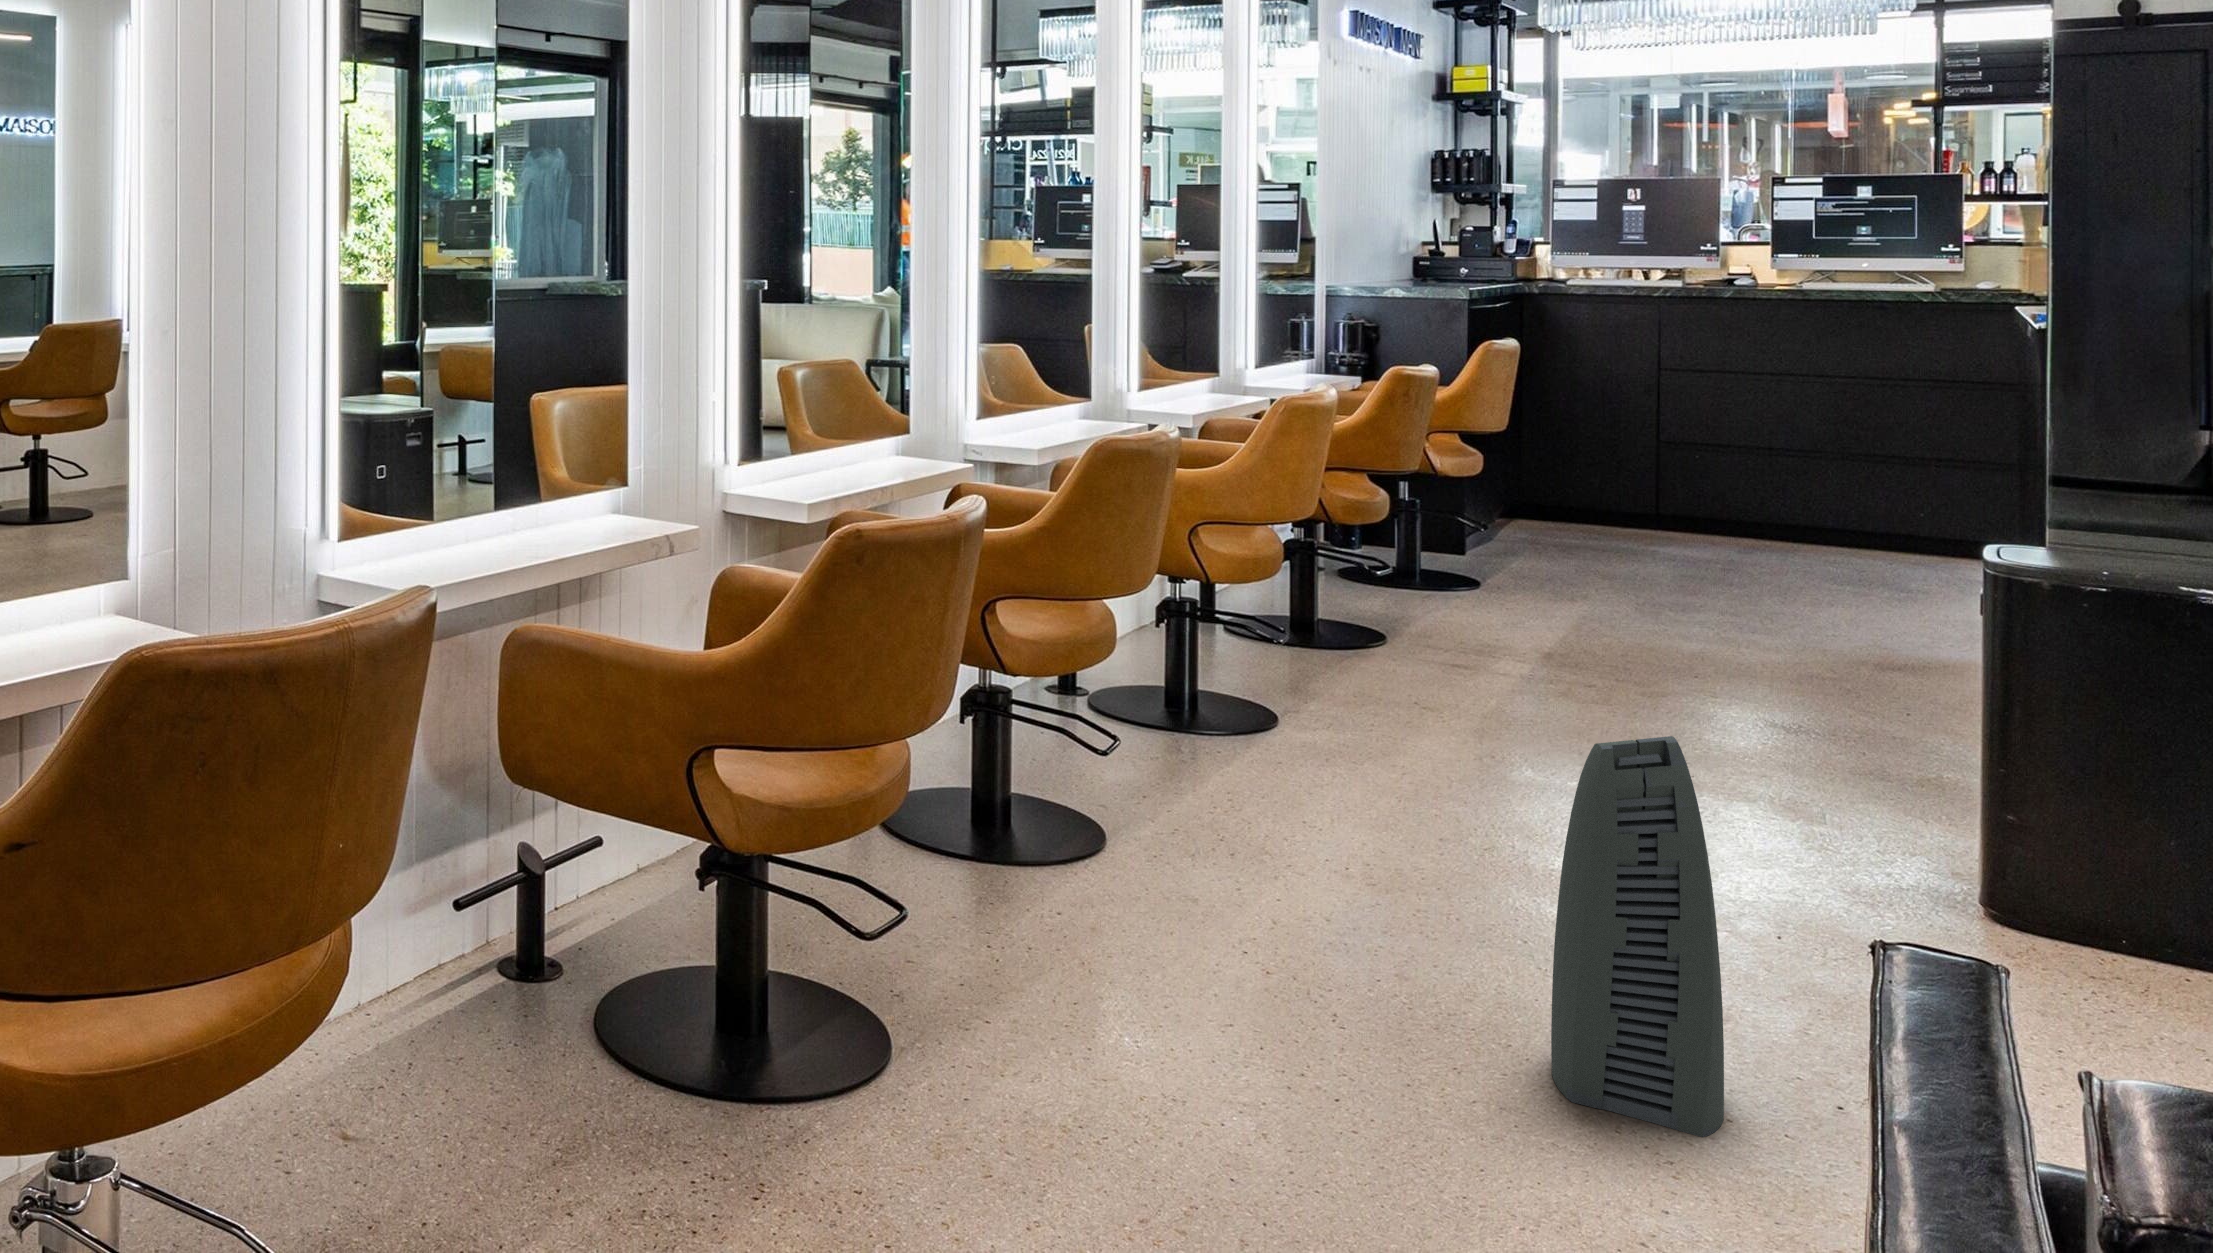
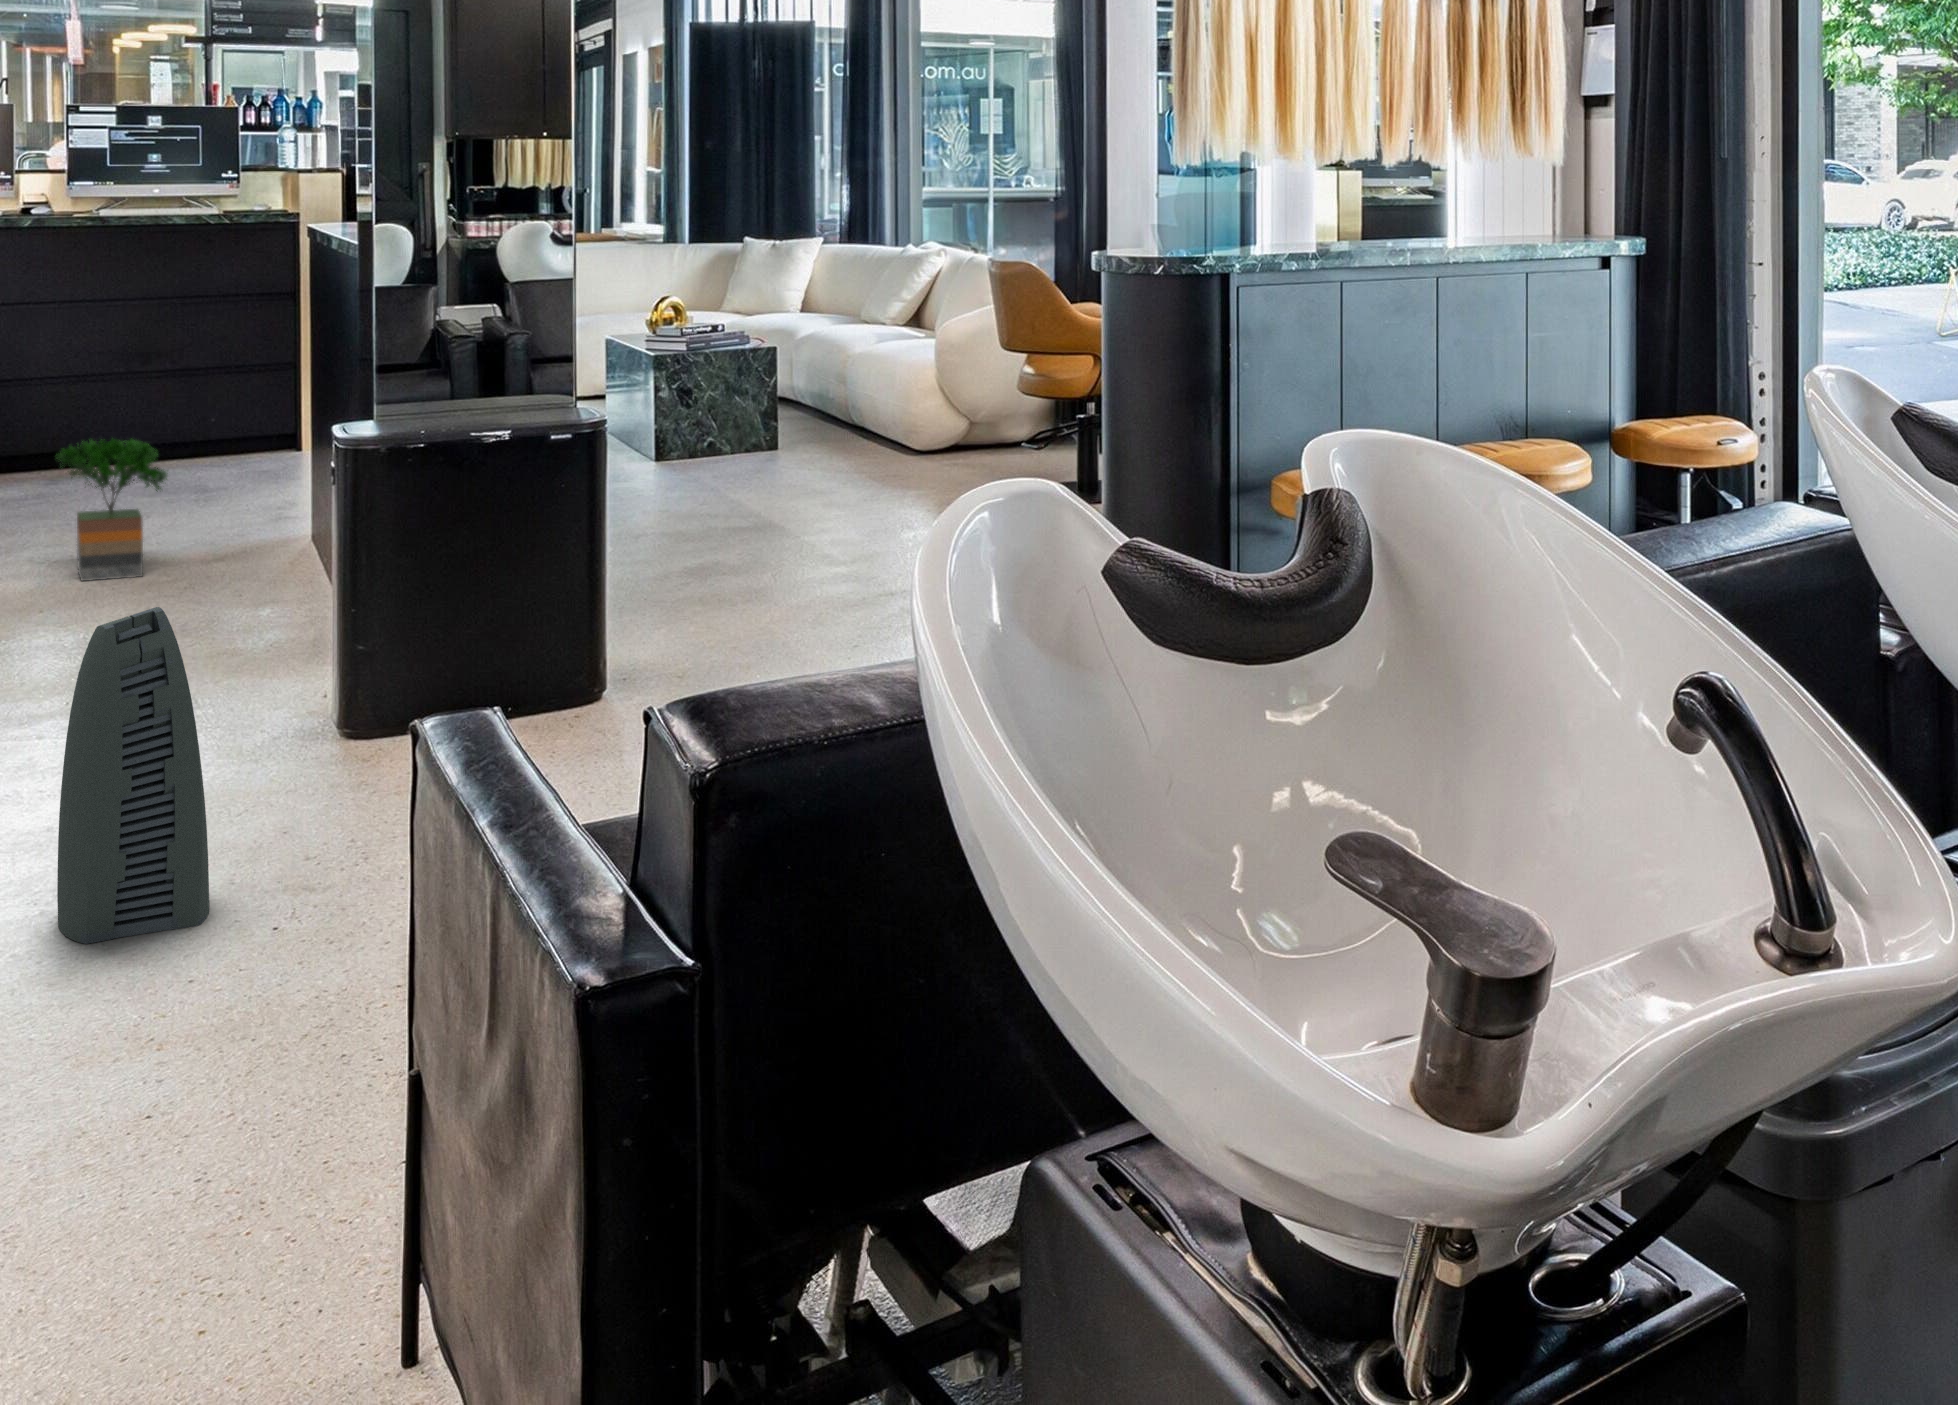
potted tree: none [1696,524,1826,684] -> present [57,439,168,581]

